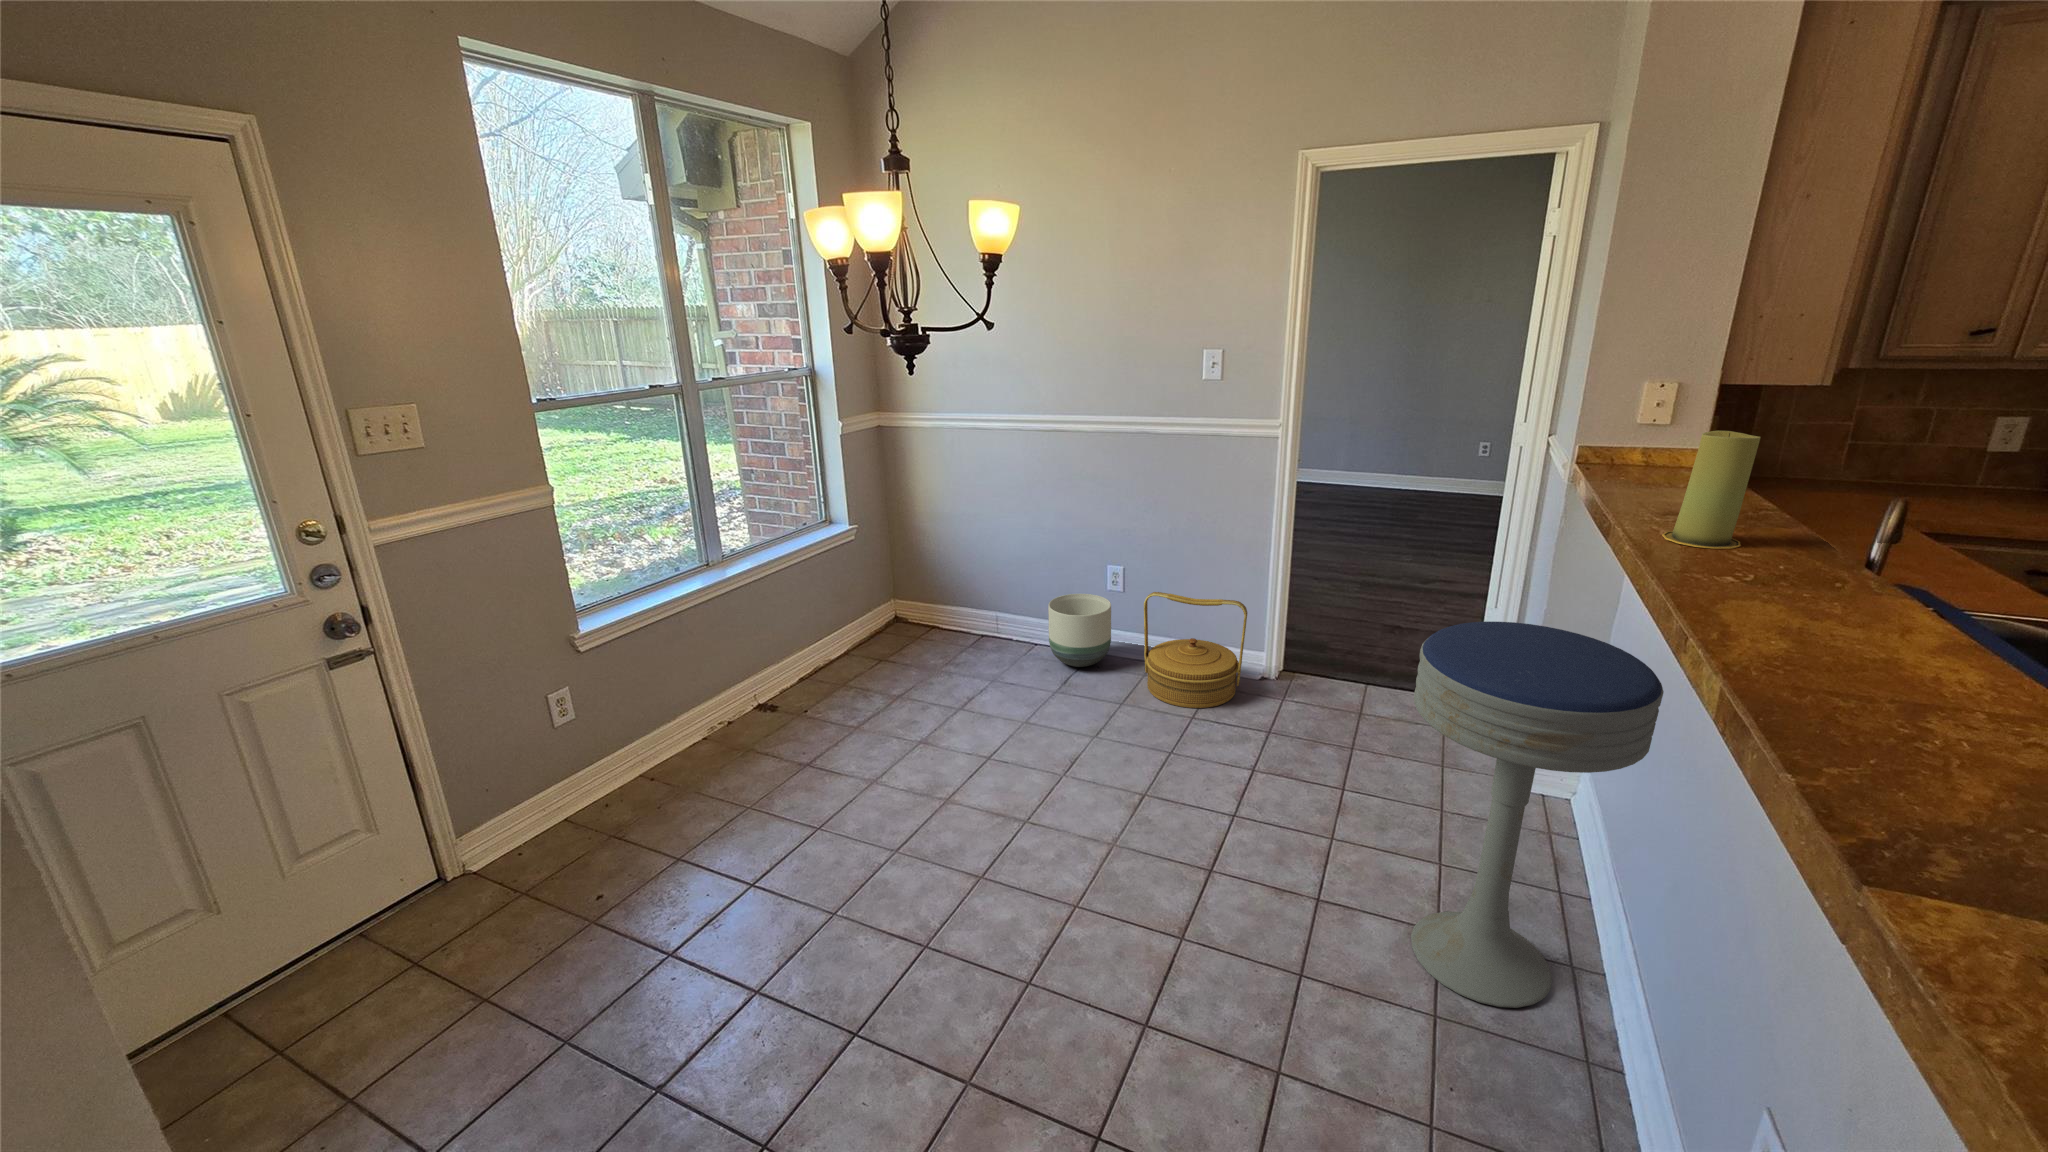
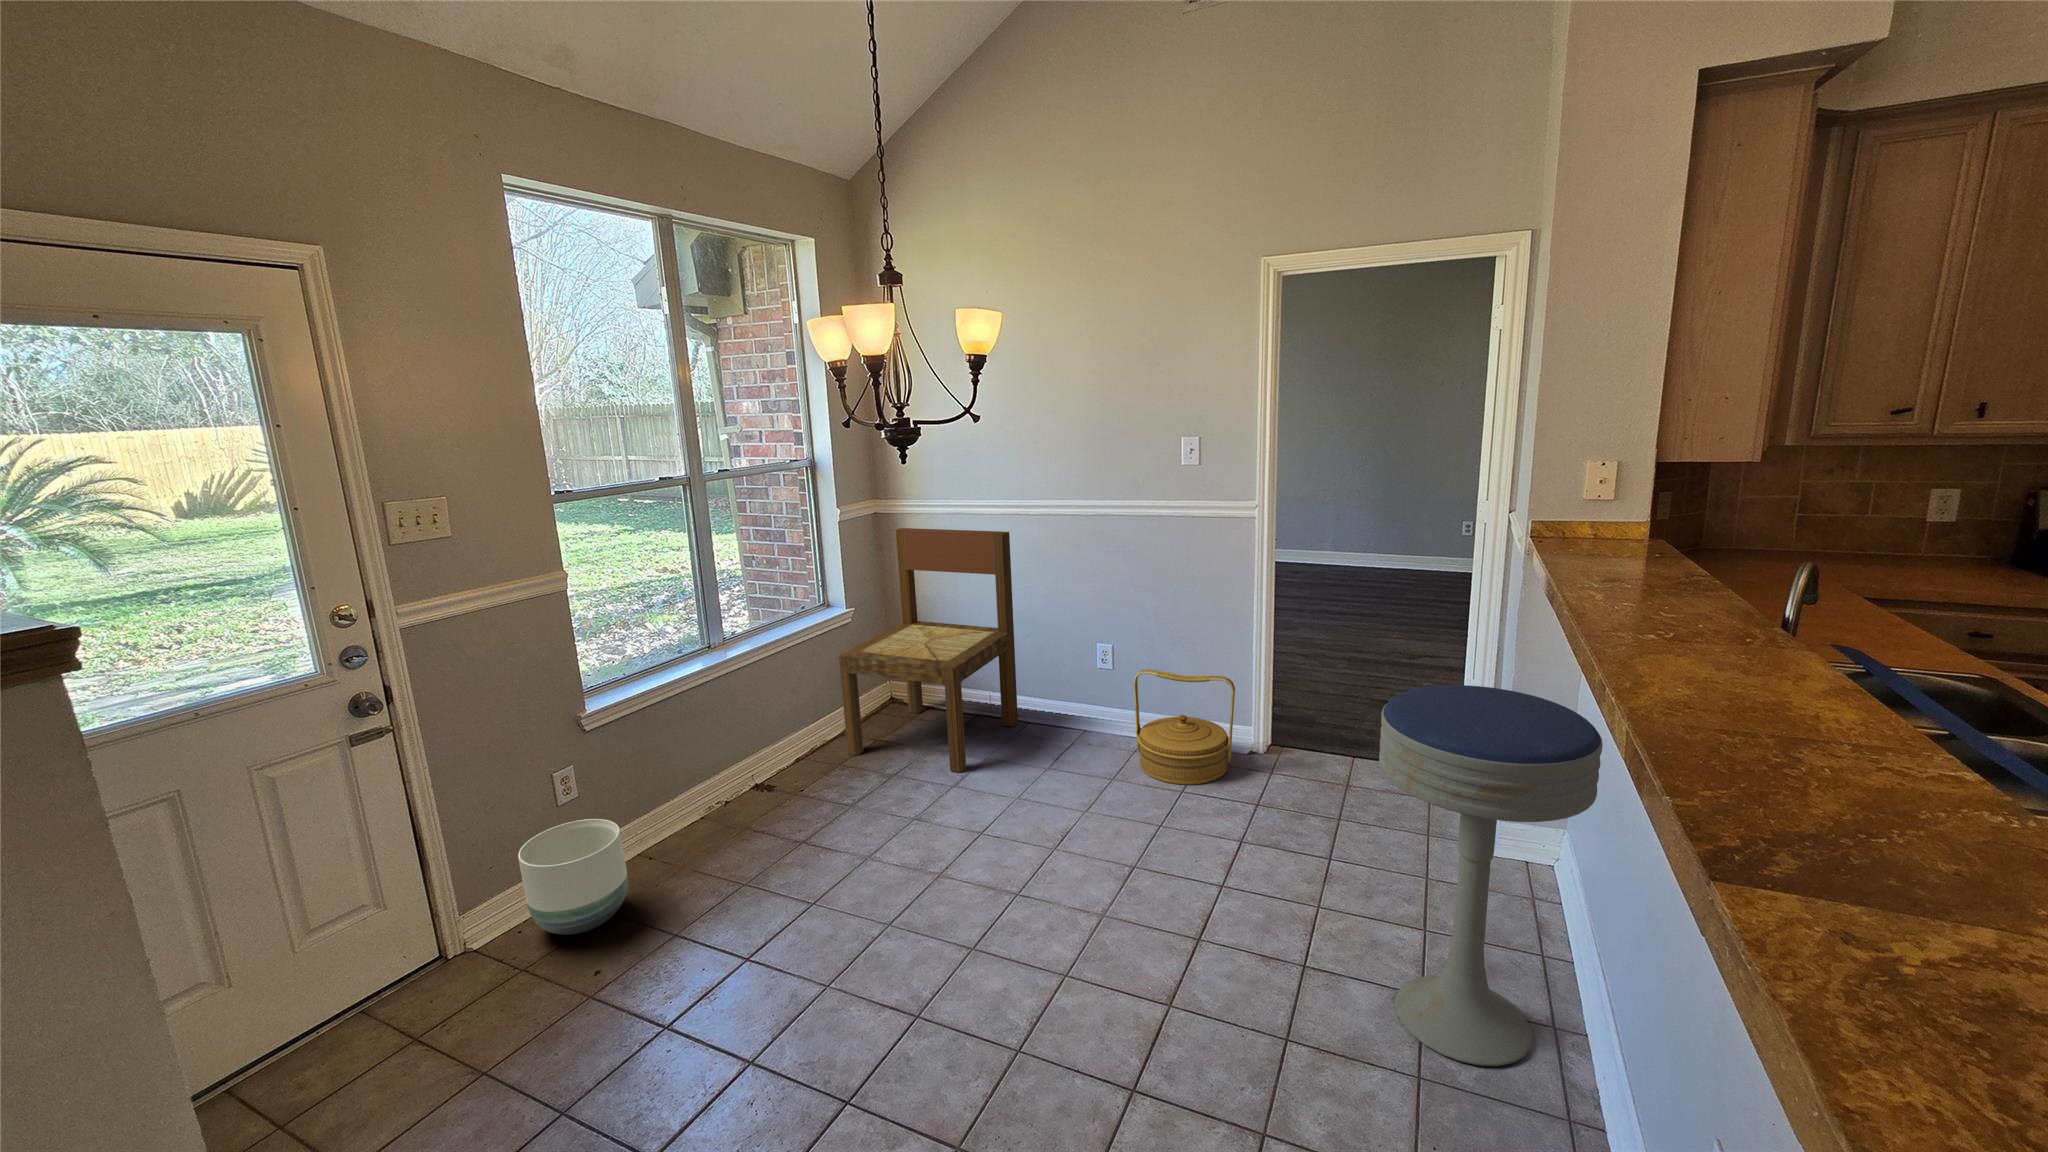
candle: present [1662,431,1760,549] -> none [1588,505,1661,610]
dining chair: none [843,442,1024,692] -> present [839,528,1018,772]
planter: present [1048,594,1111,667] -> present [518,819,628,935]

